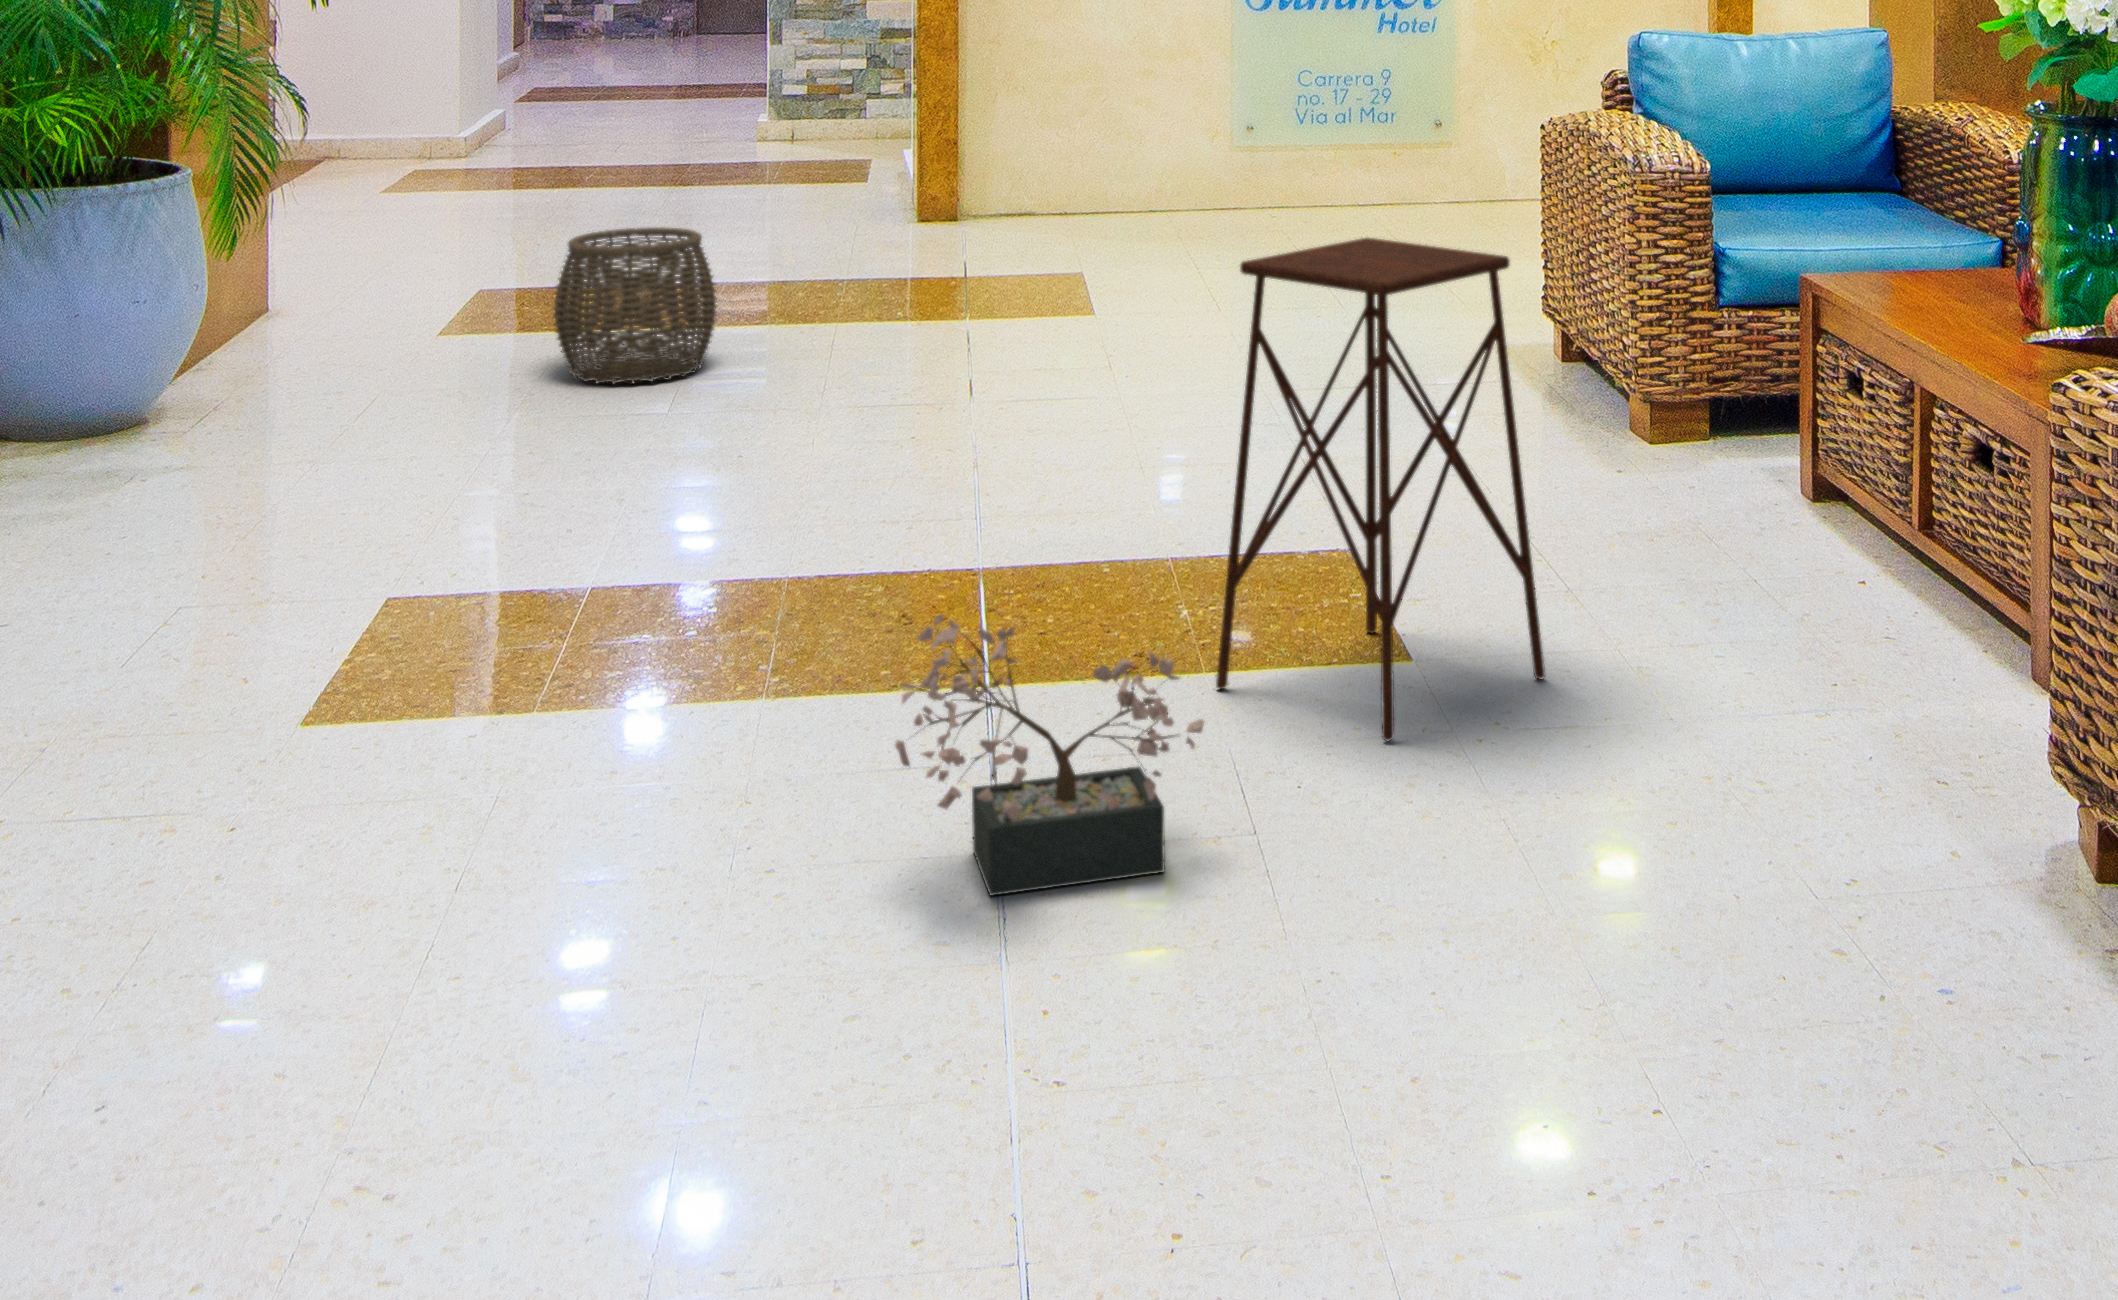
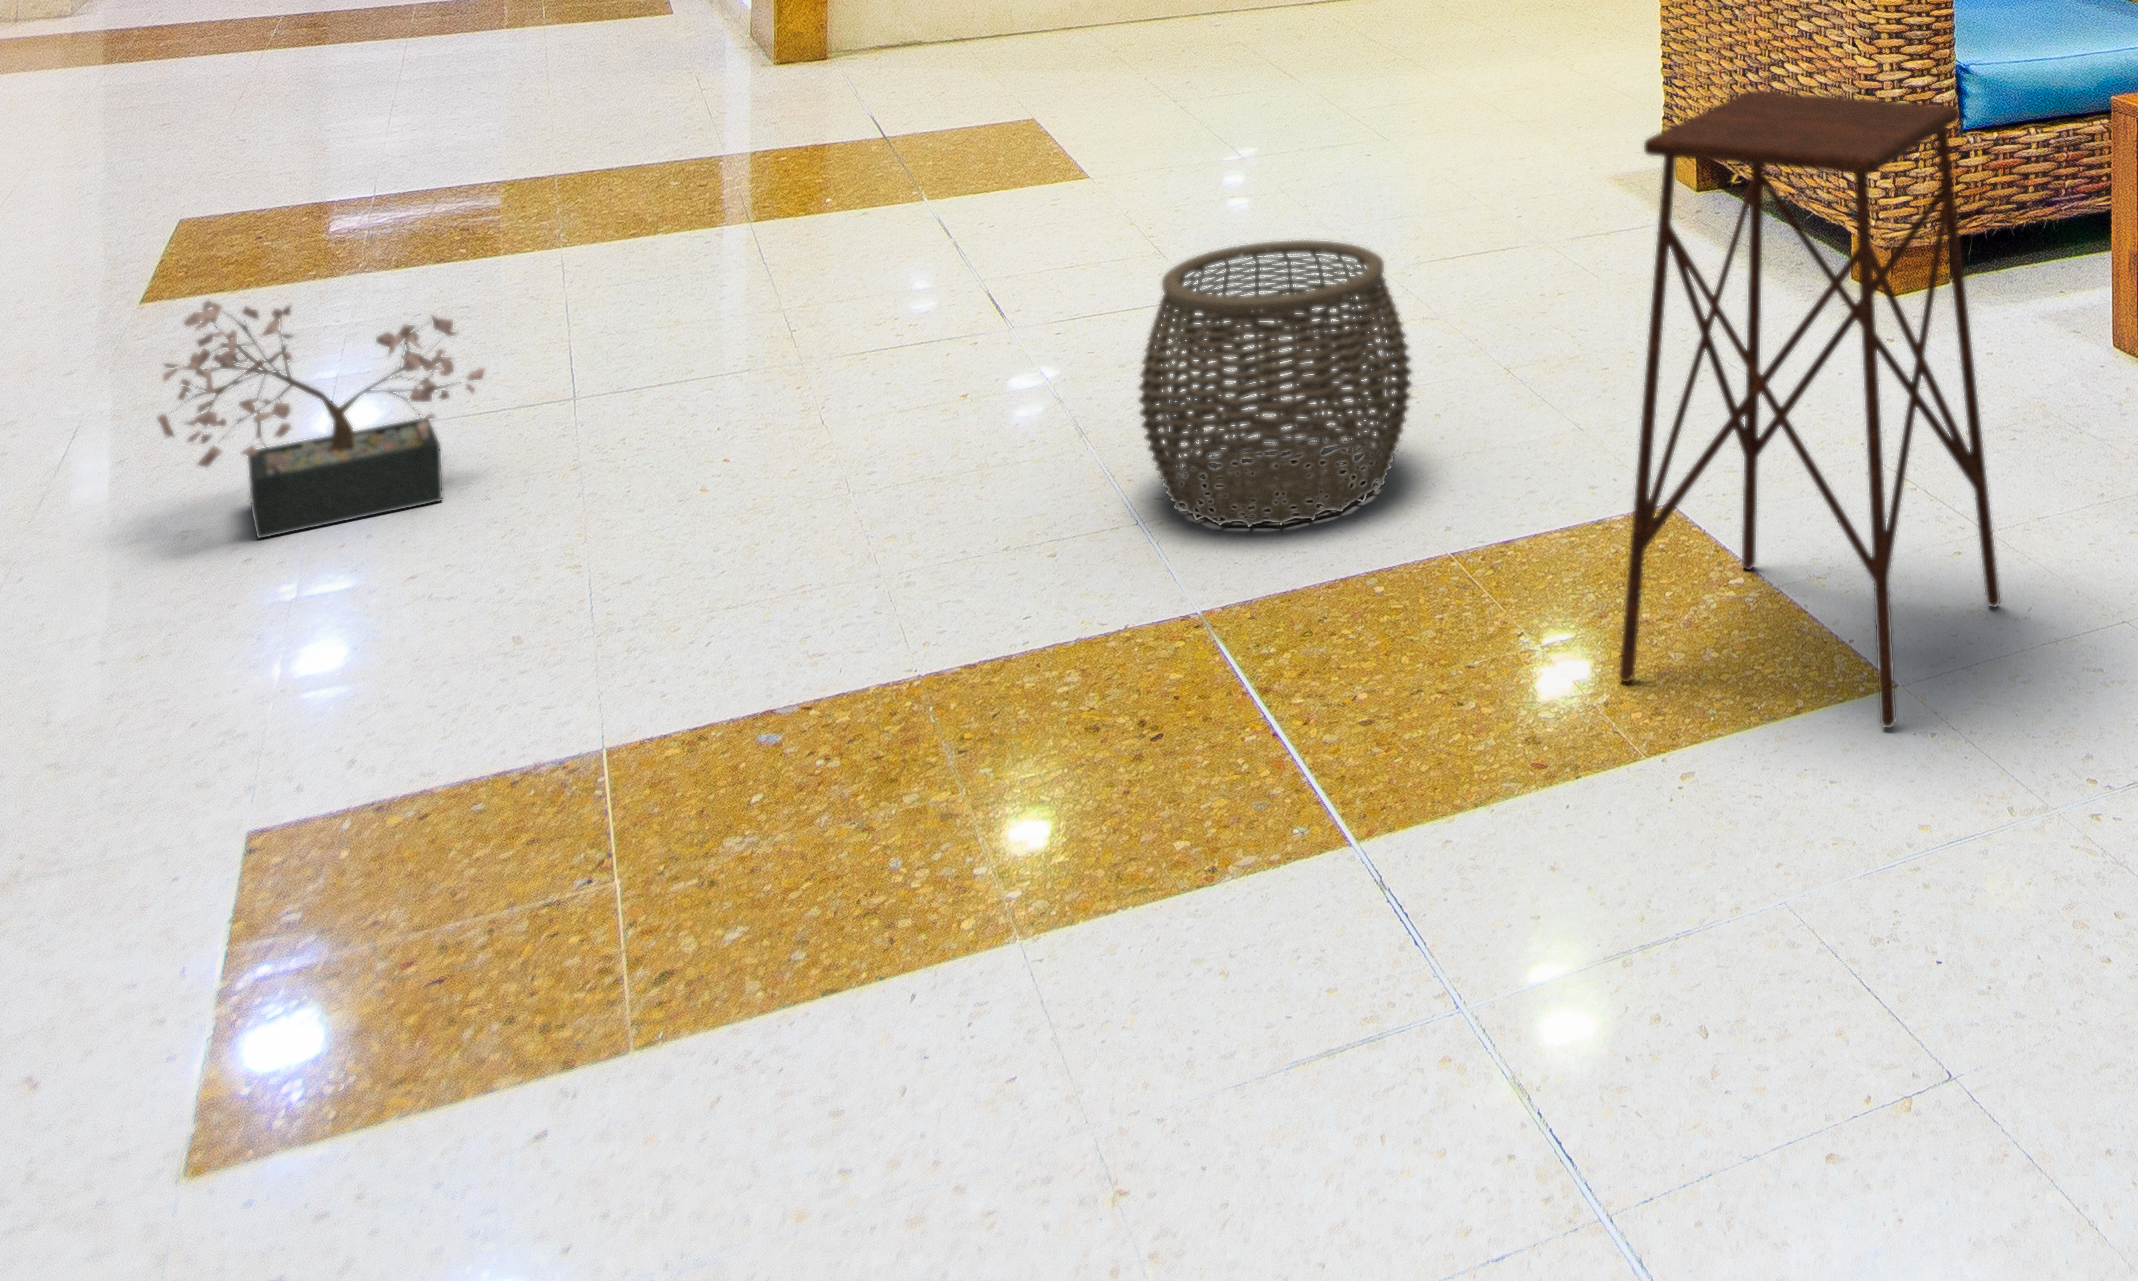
woven basket: present [553,227,717,384] -> present [1139,240,1412,527]
decorative plant: present [895,615,1204,896] -> present [158,301,484,538]

